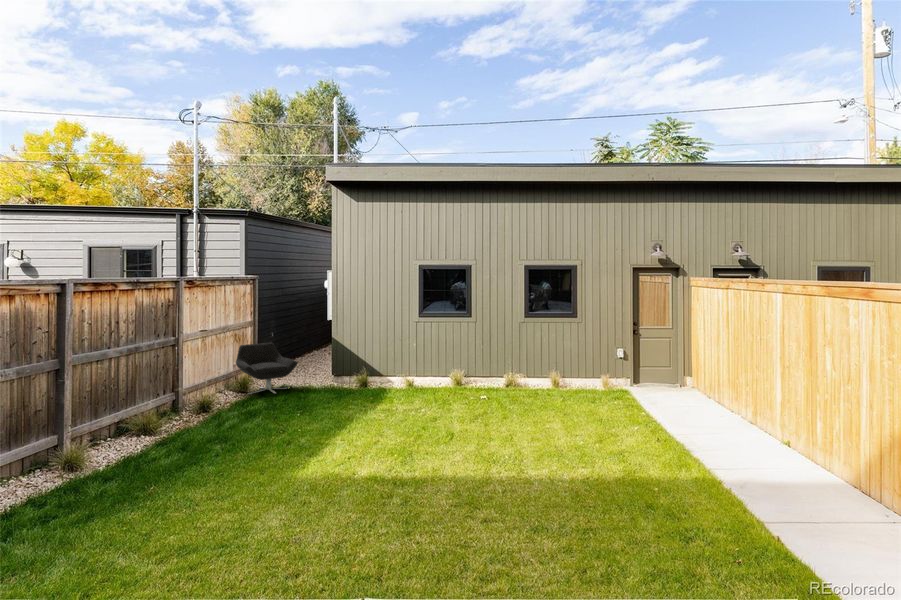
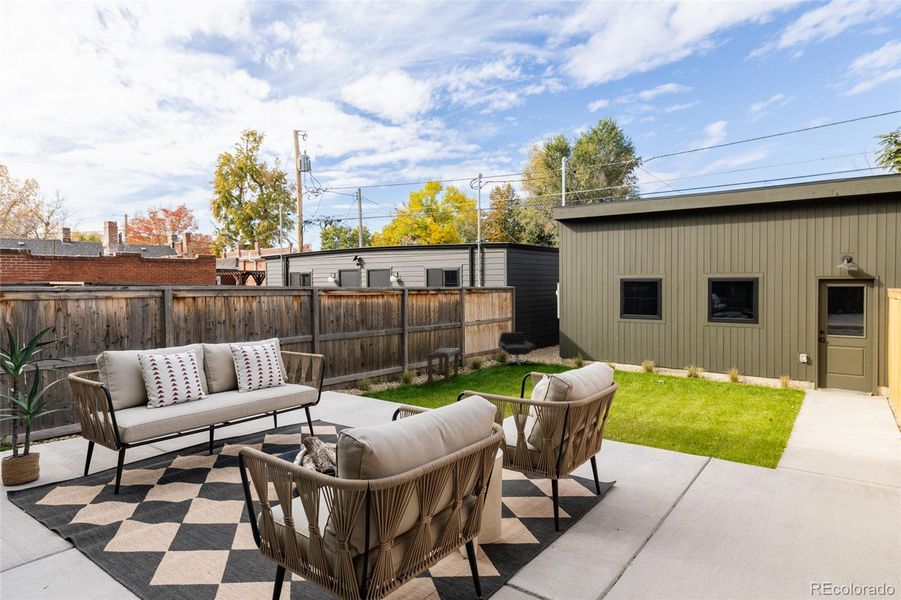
bench: none [117,383,181,456] -> present [427,348,460,381]

